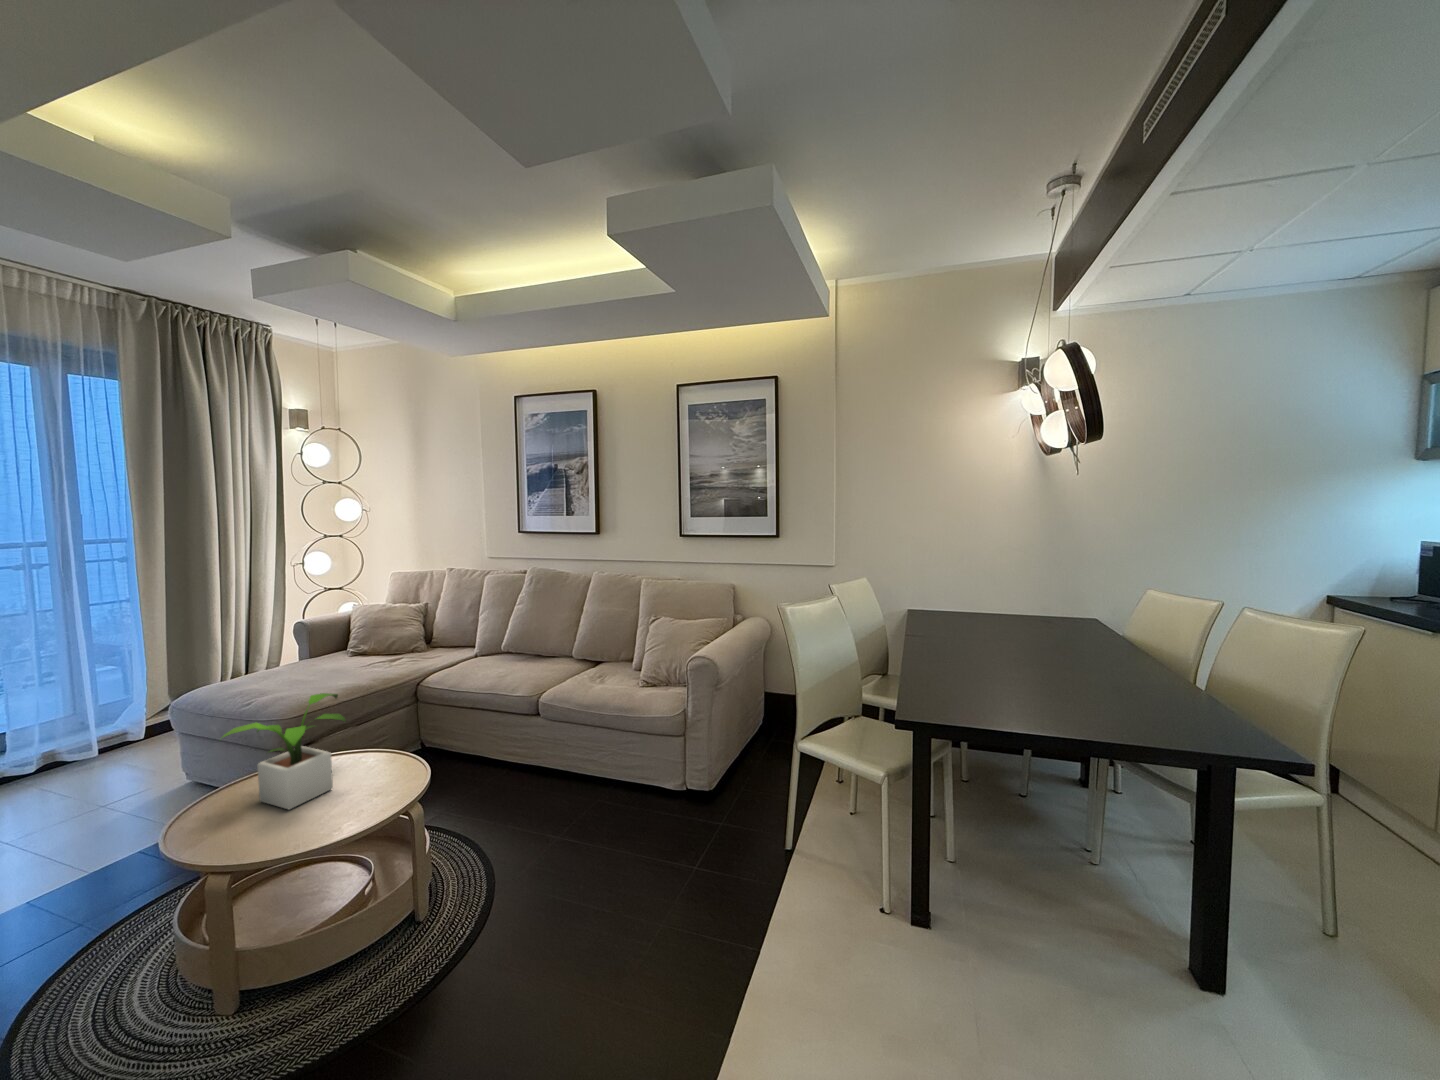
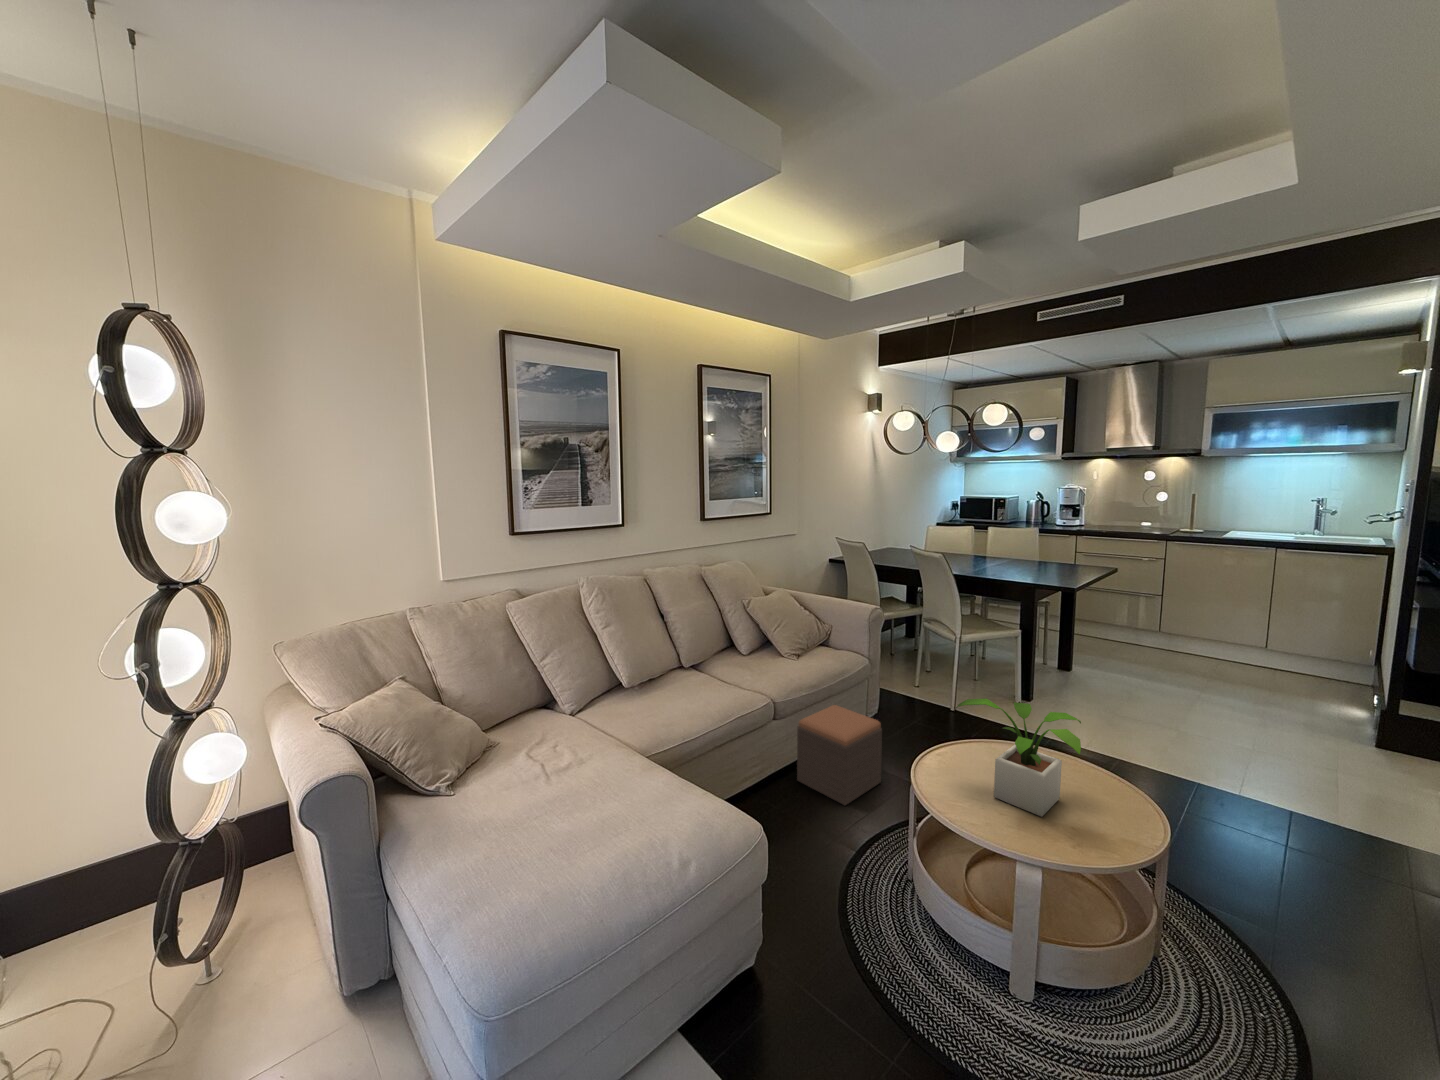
footstool: none [497,722,585,820] -> present [797,705,882,805]

